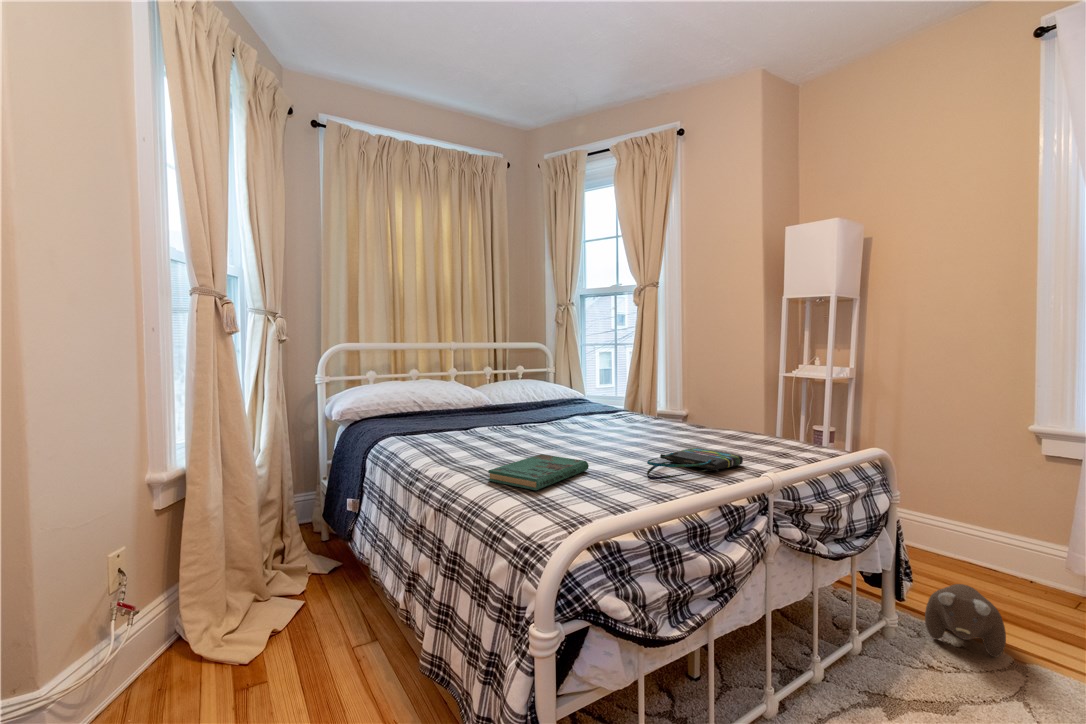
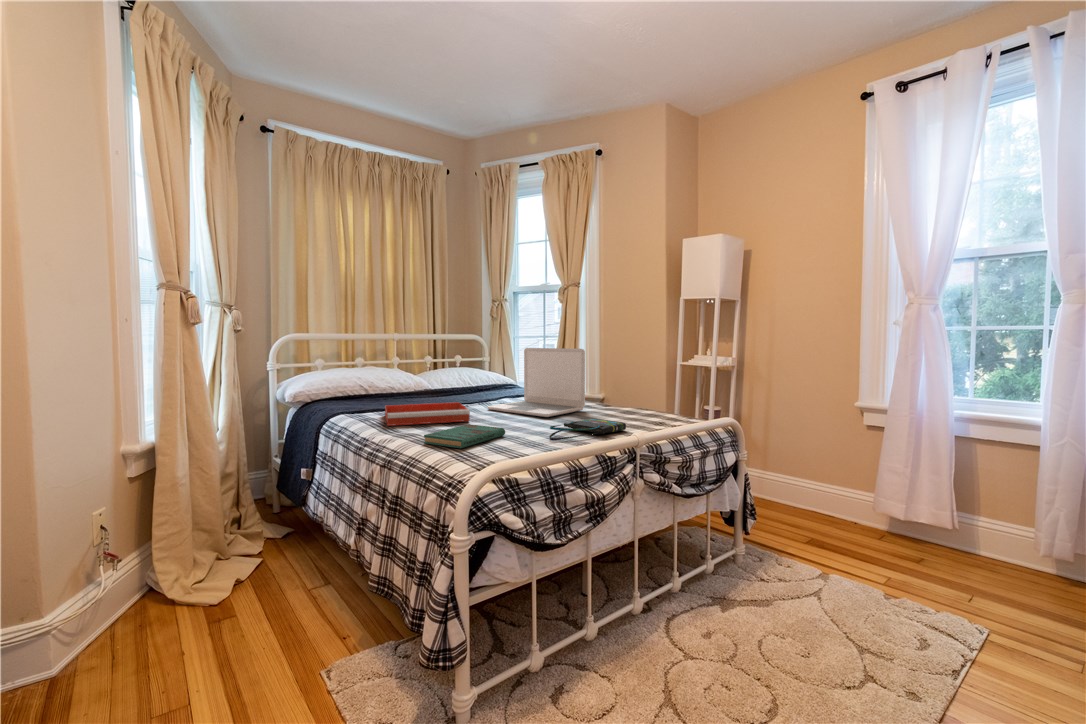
laptop: none [559,358,677,443] -> present [488,348,585,417]
tray: none [441,423,541,453] -> present [385,402,470,426]
plush toy: present [925,584,1006,657] -> none [764,519,815,570]

